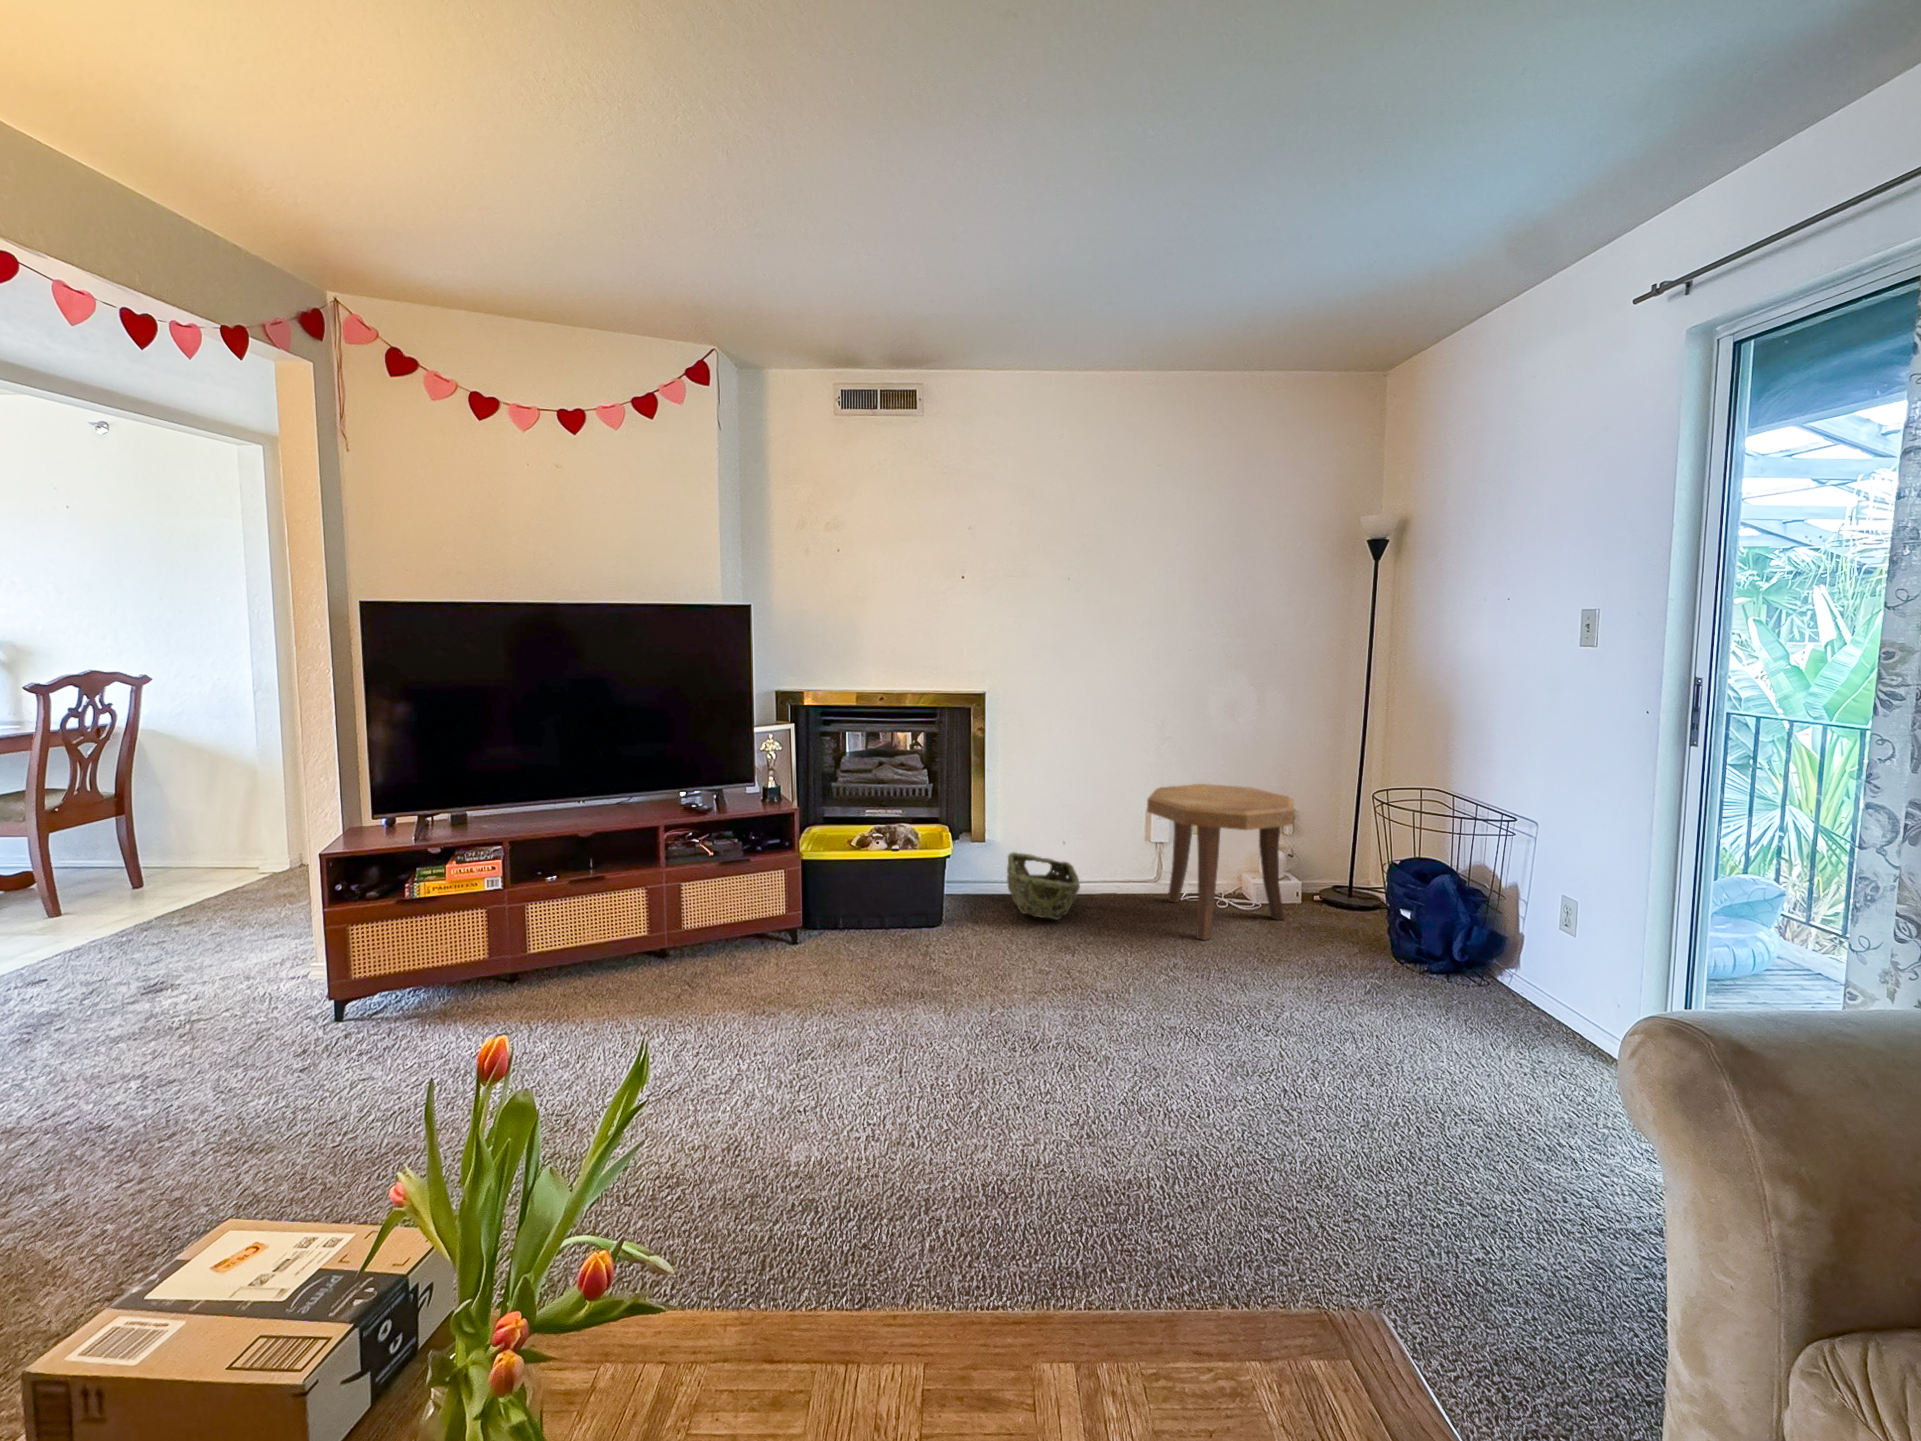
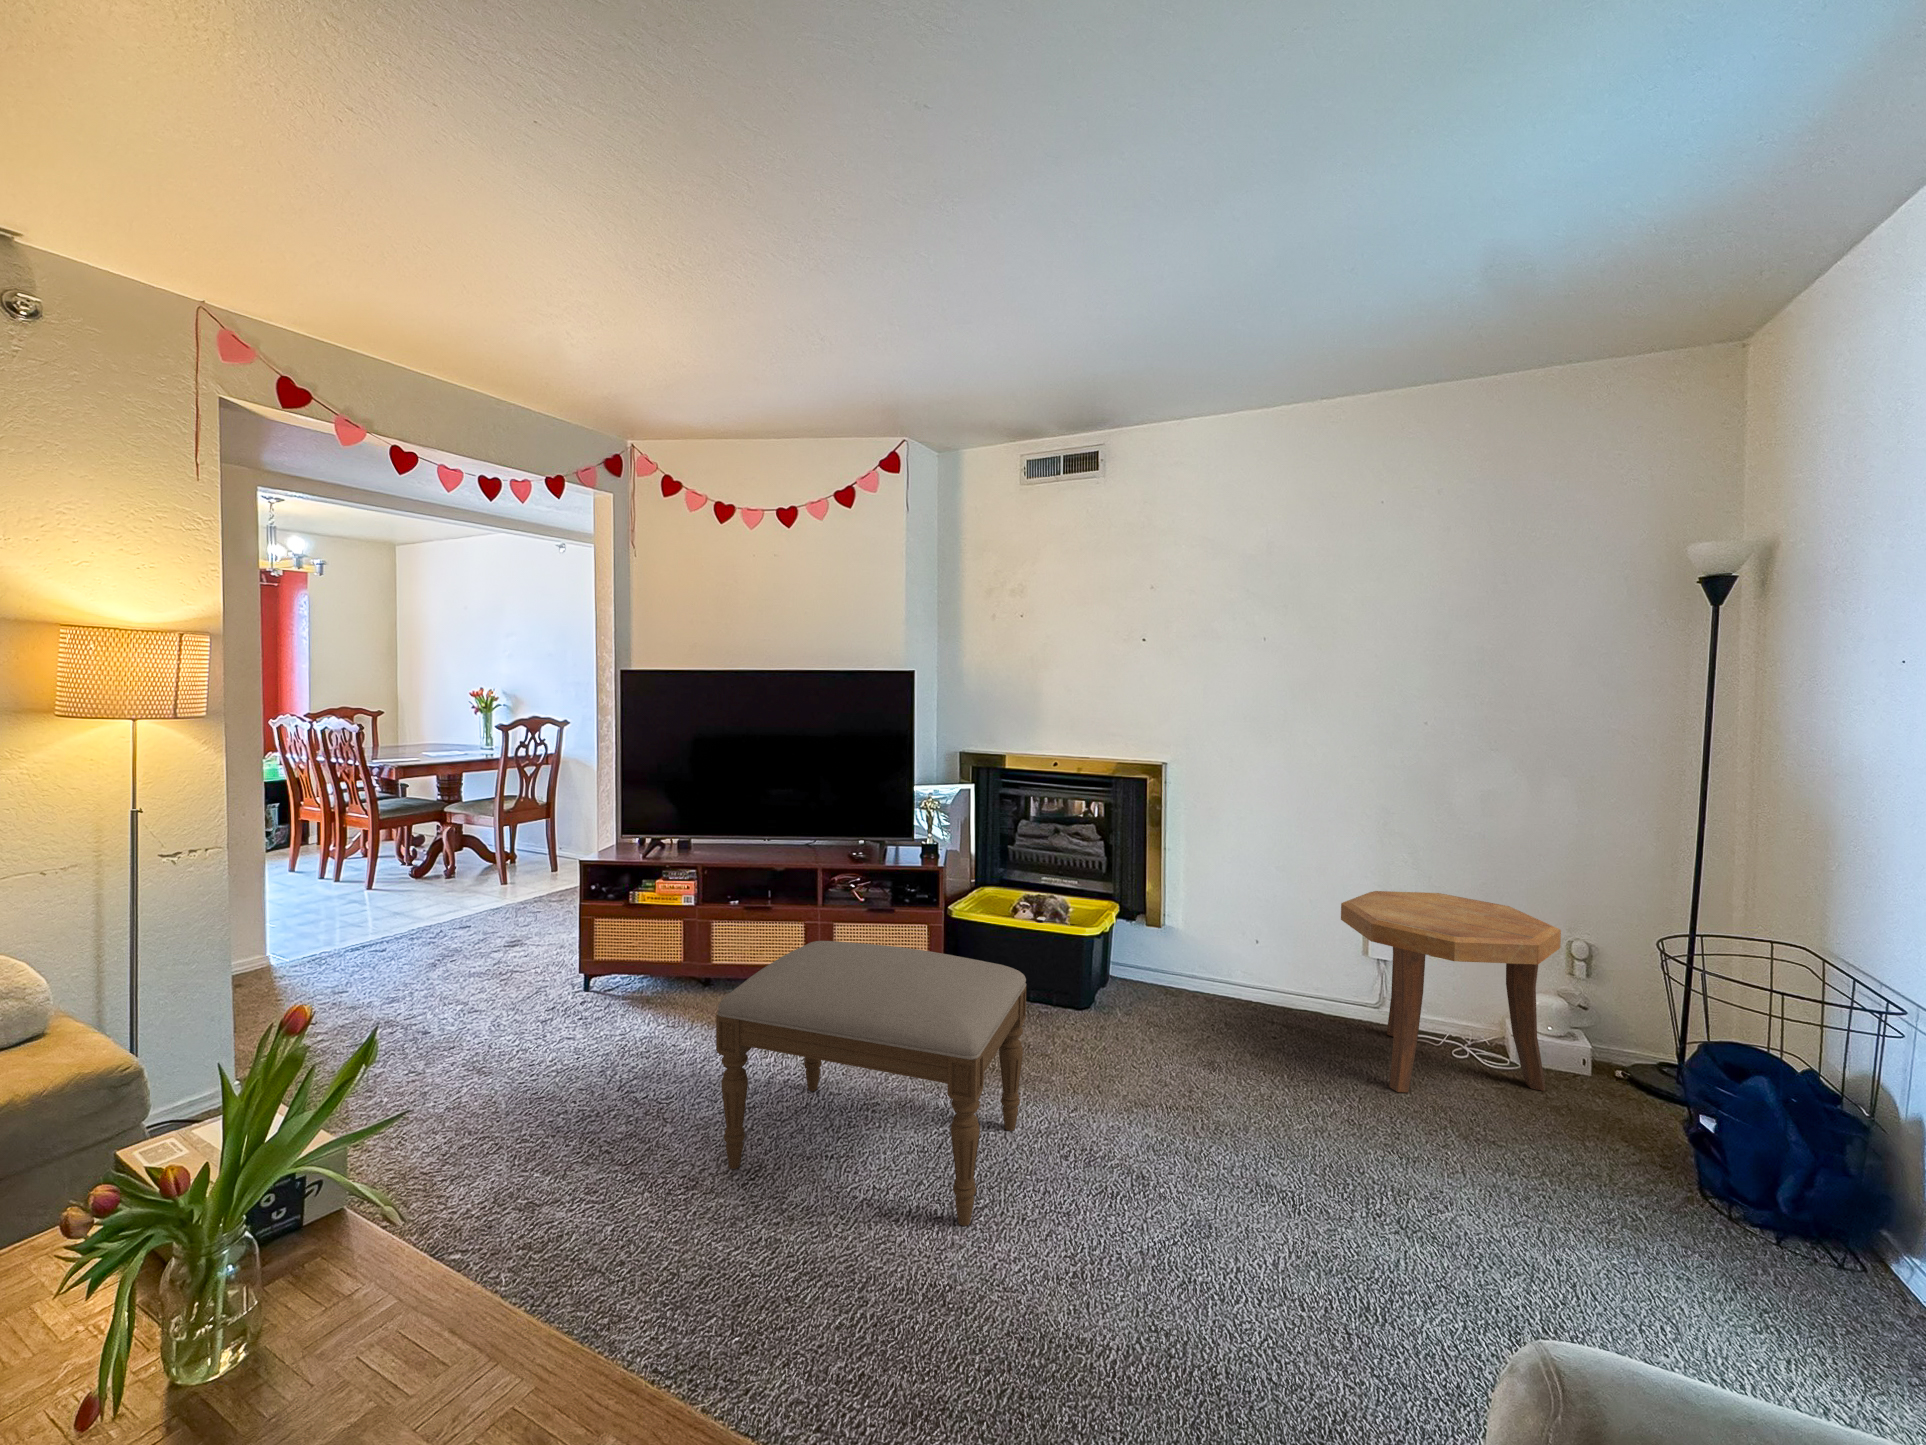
woven basket: present [1007,852,1080,920] -> none [1168,943,1262,1029]
ottoman: none [681,883,987,1151] -> present [716,941,1026,1226]

